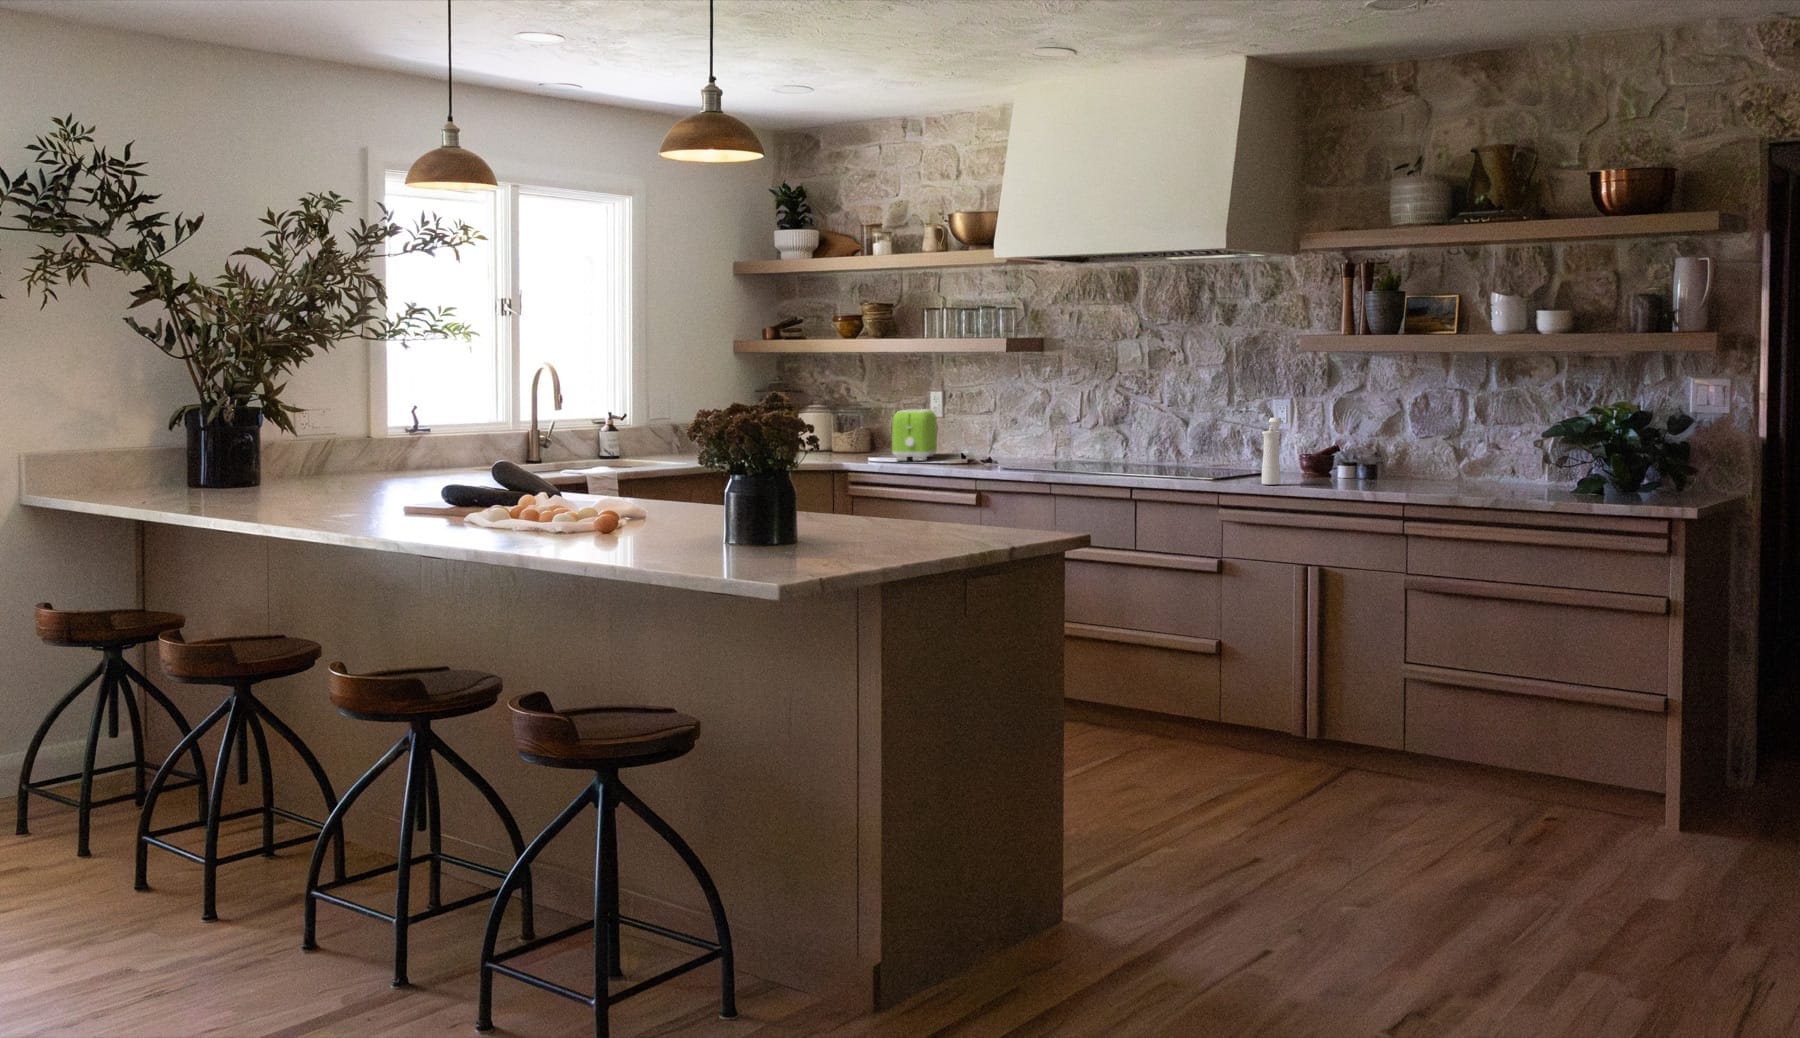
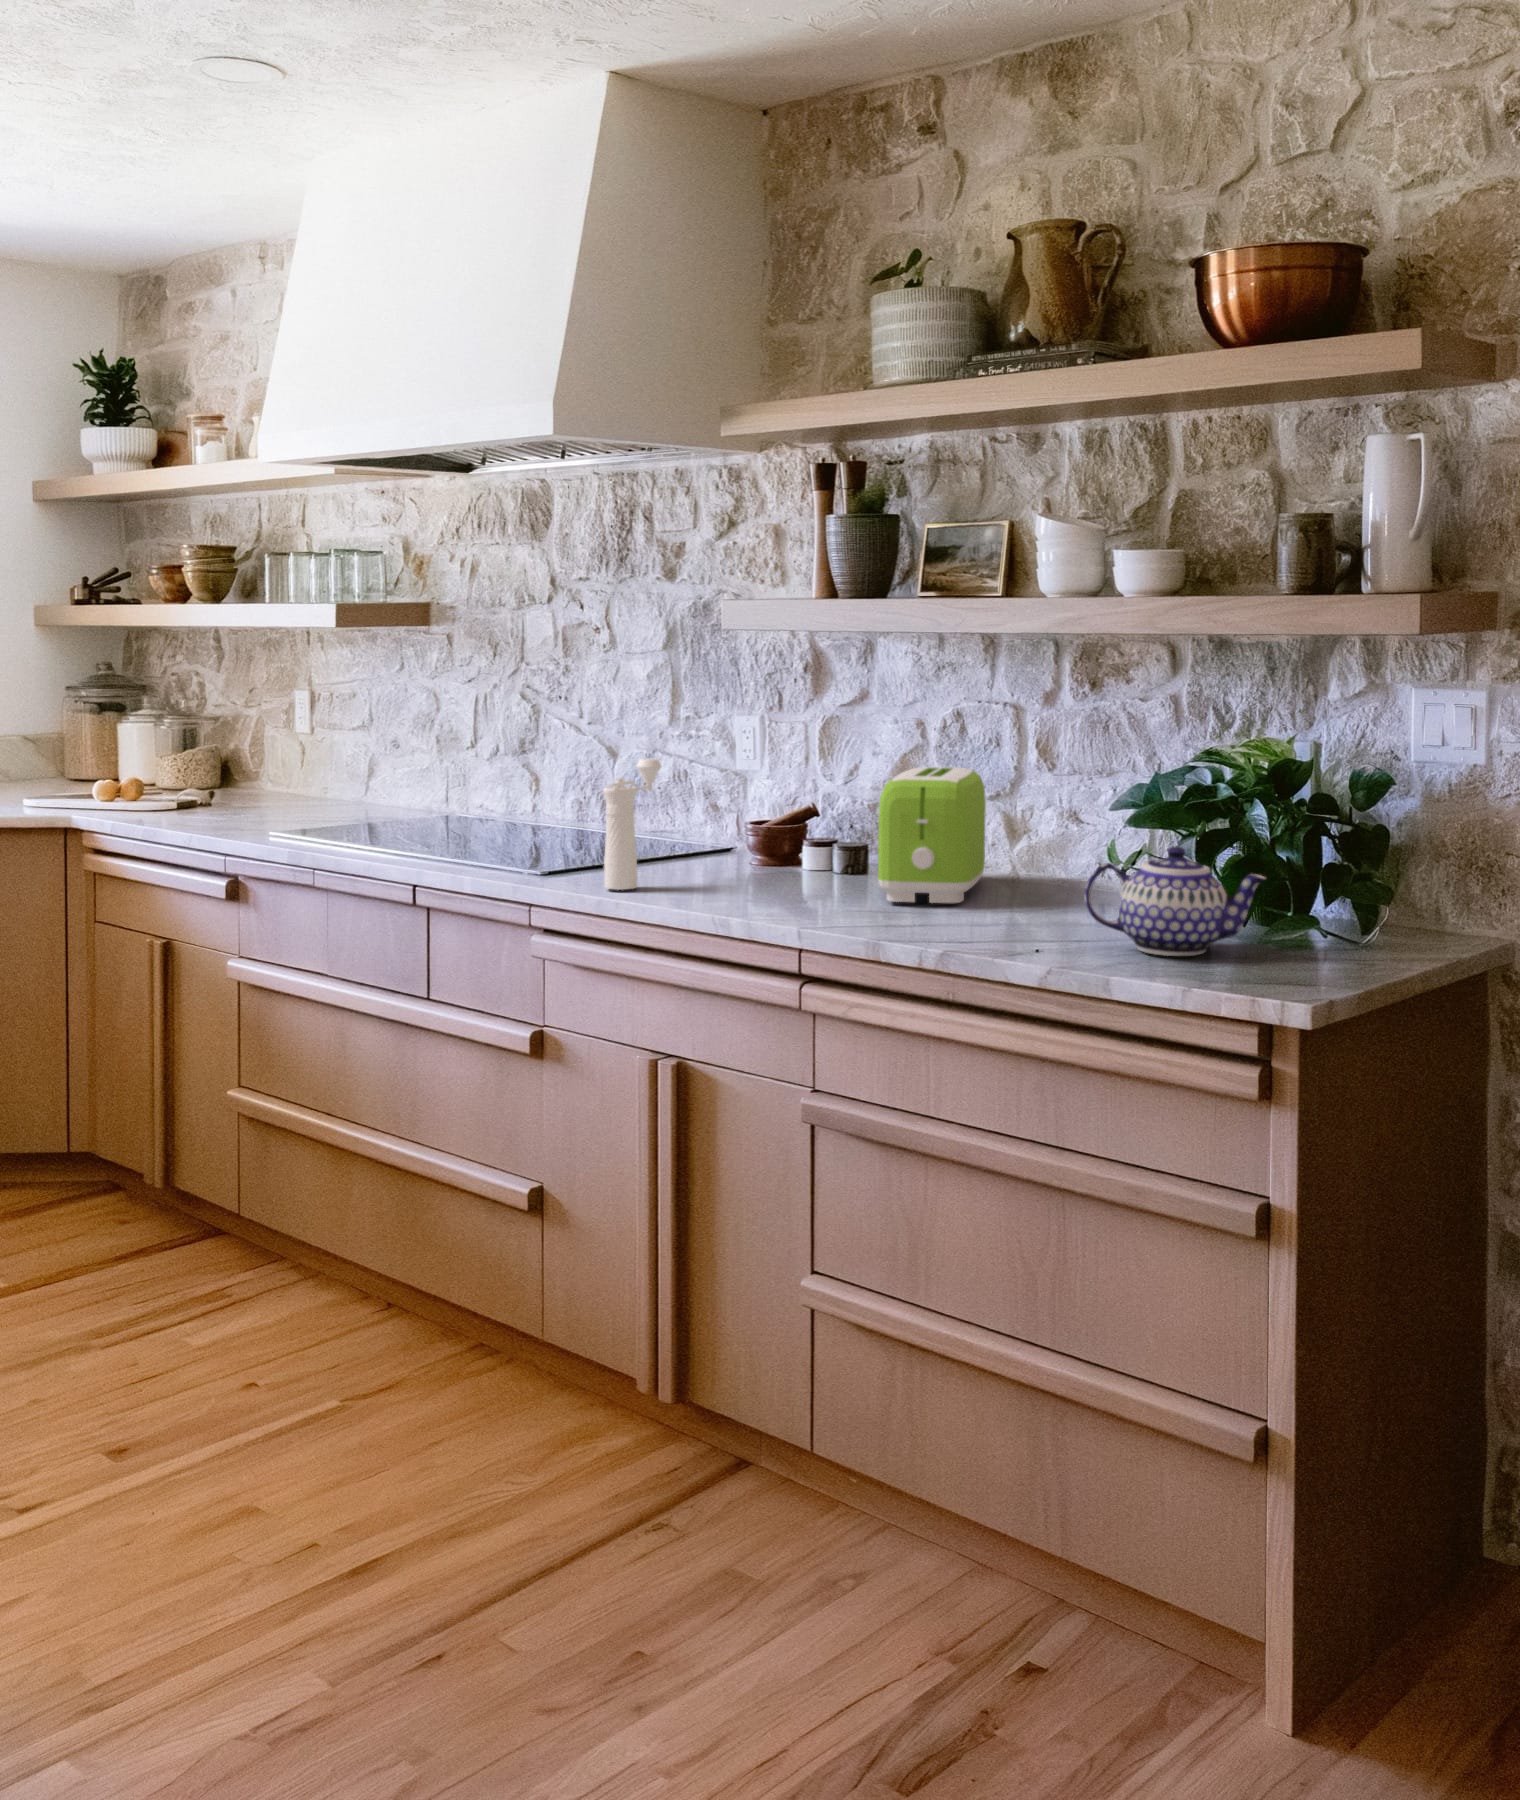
toaster: present [892,409,937,460] -> present [878,767,986,903]
teapot: none [1559,448,1649,499] -> present [1085,847,1265,956]

